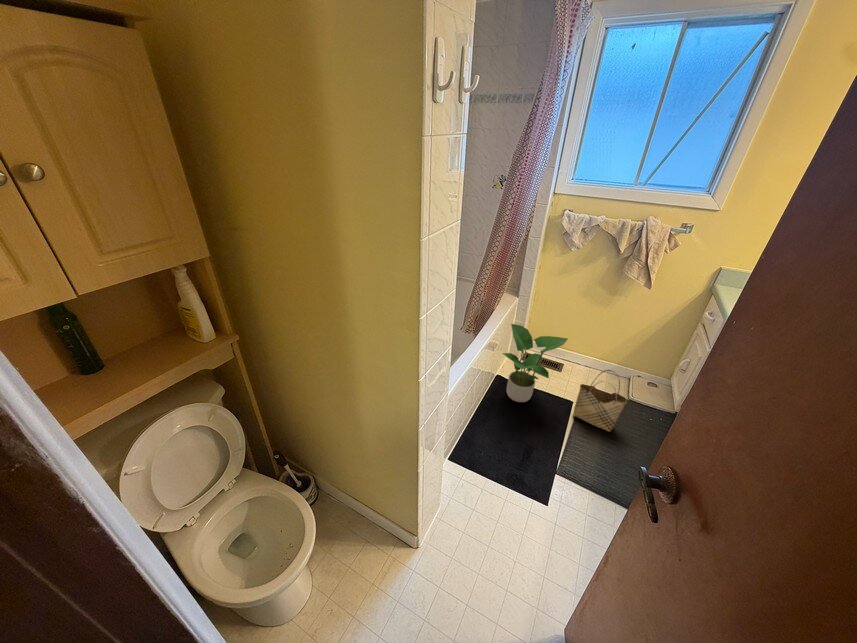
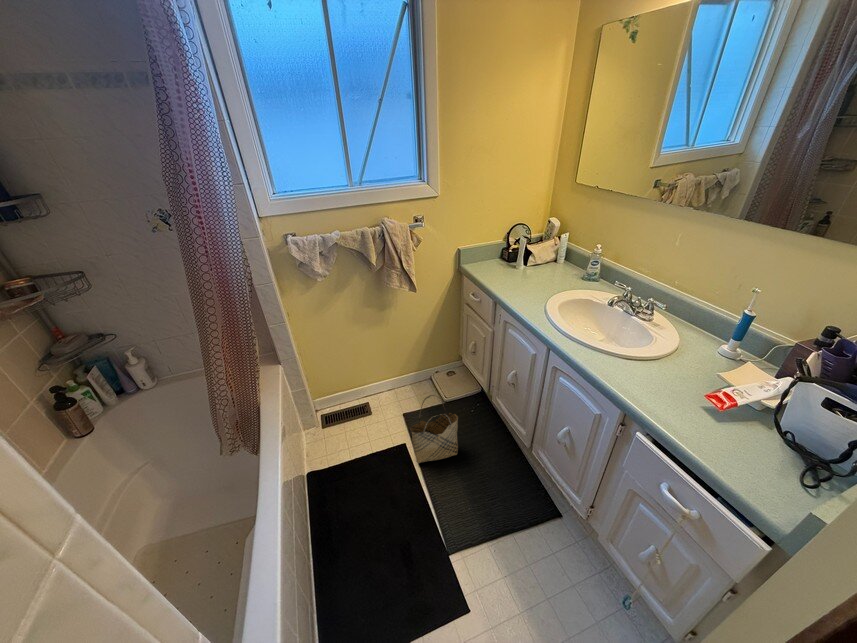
potted plant: present [503,324,568,402] -> none [297,390,382,498]

